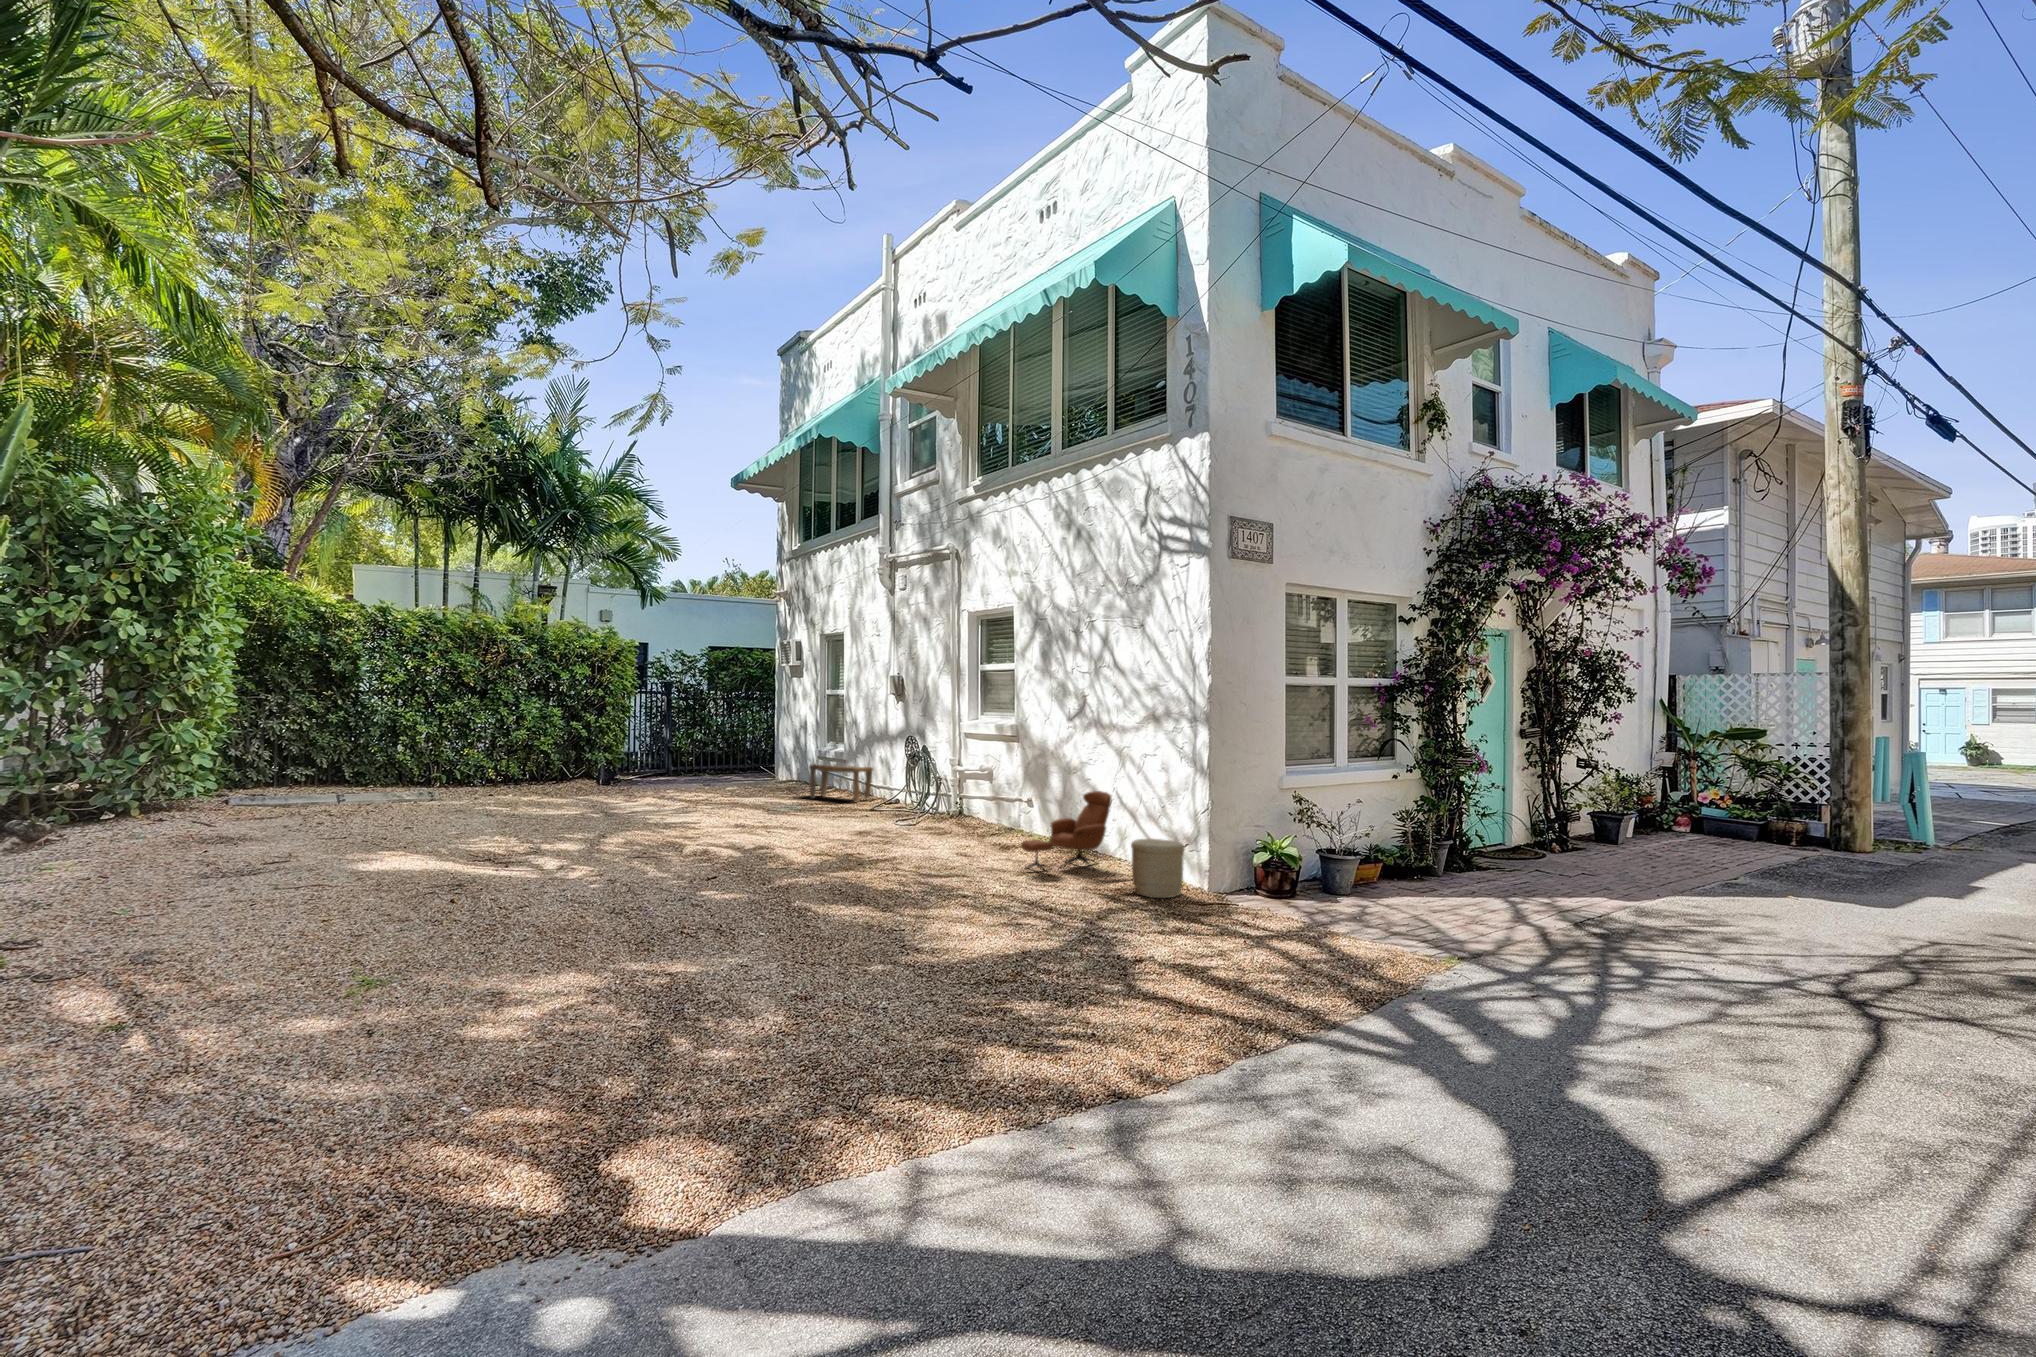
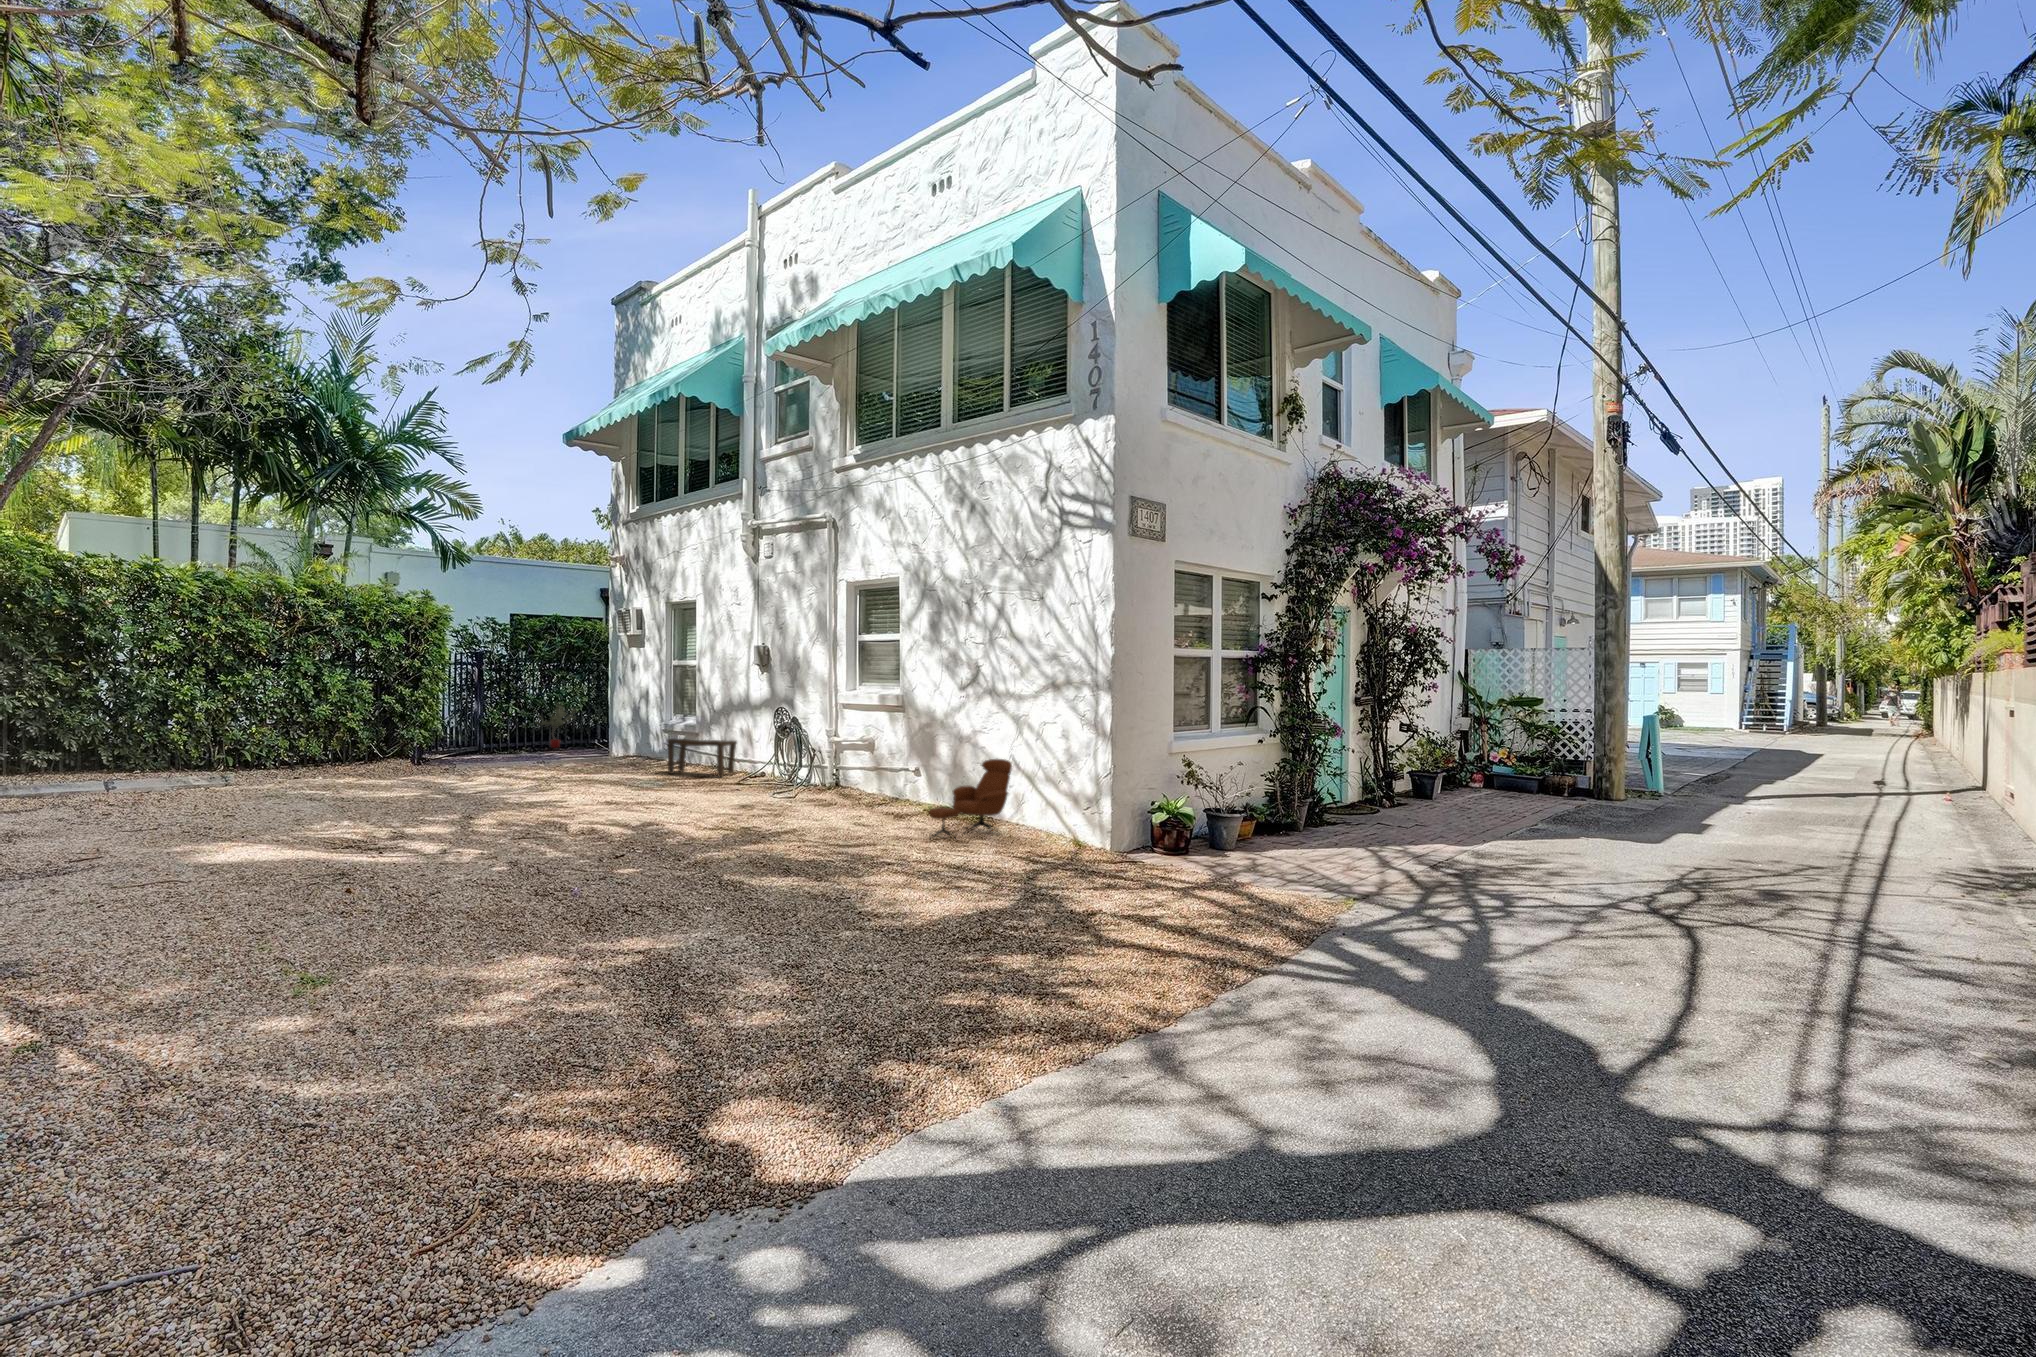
potted tree: none [712,728,749,771] -> present [536,705,575,748]
woven basket: present [1131,839,1185,898] -> none [1039,803,1090,858]

